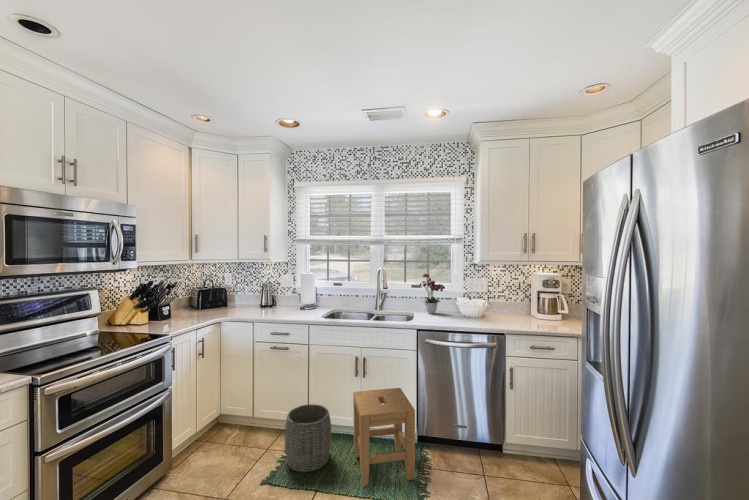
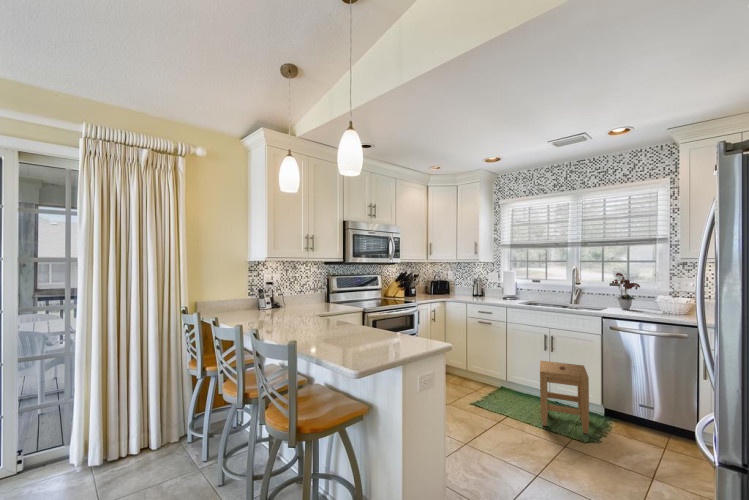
woven basket: present [285,404,331,472] -> none [487,365,522,409]

